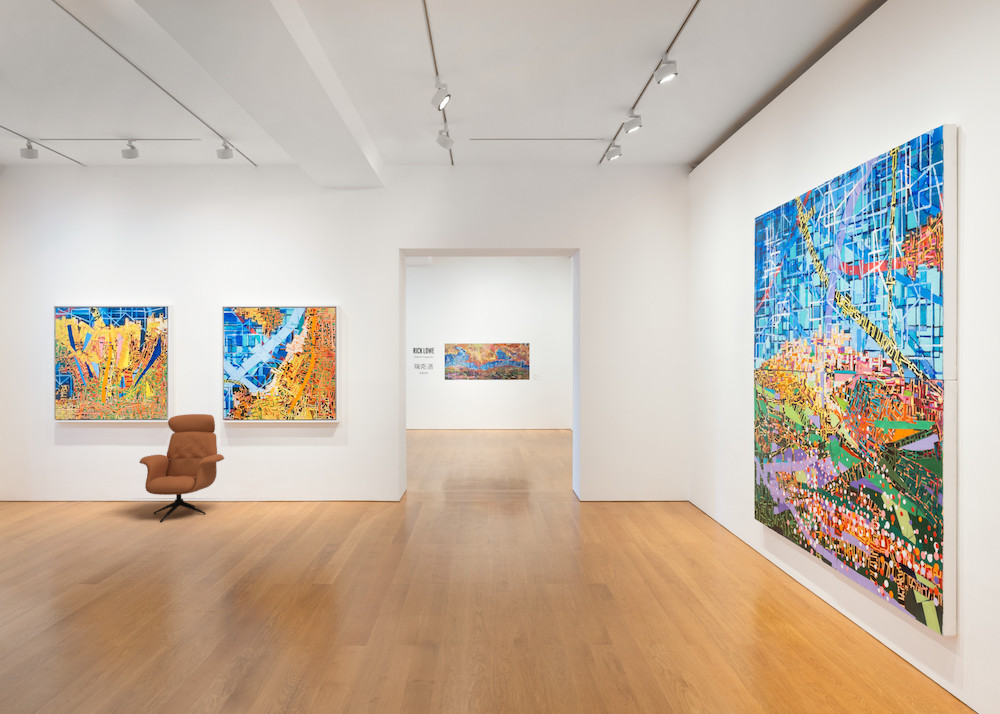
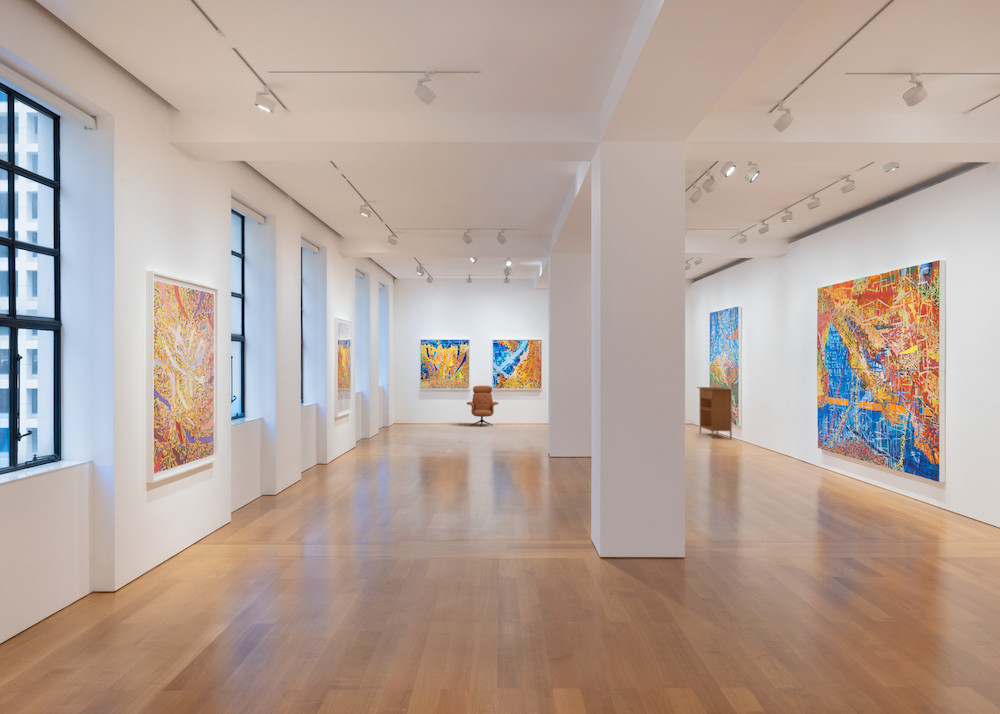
console table: none [715,431,860,650] -> present [698,387,732,438]

